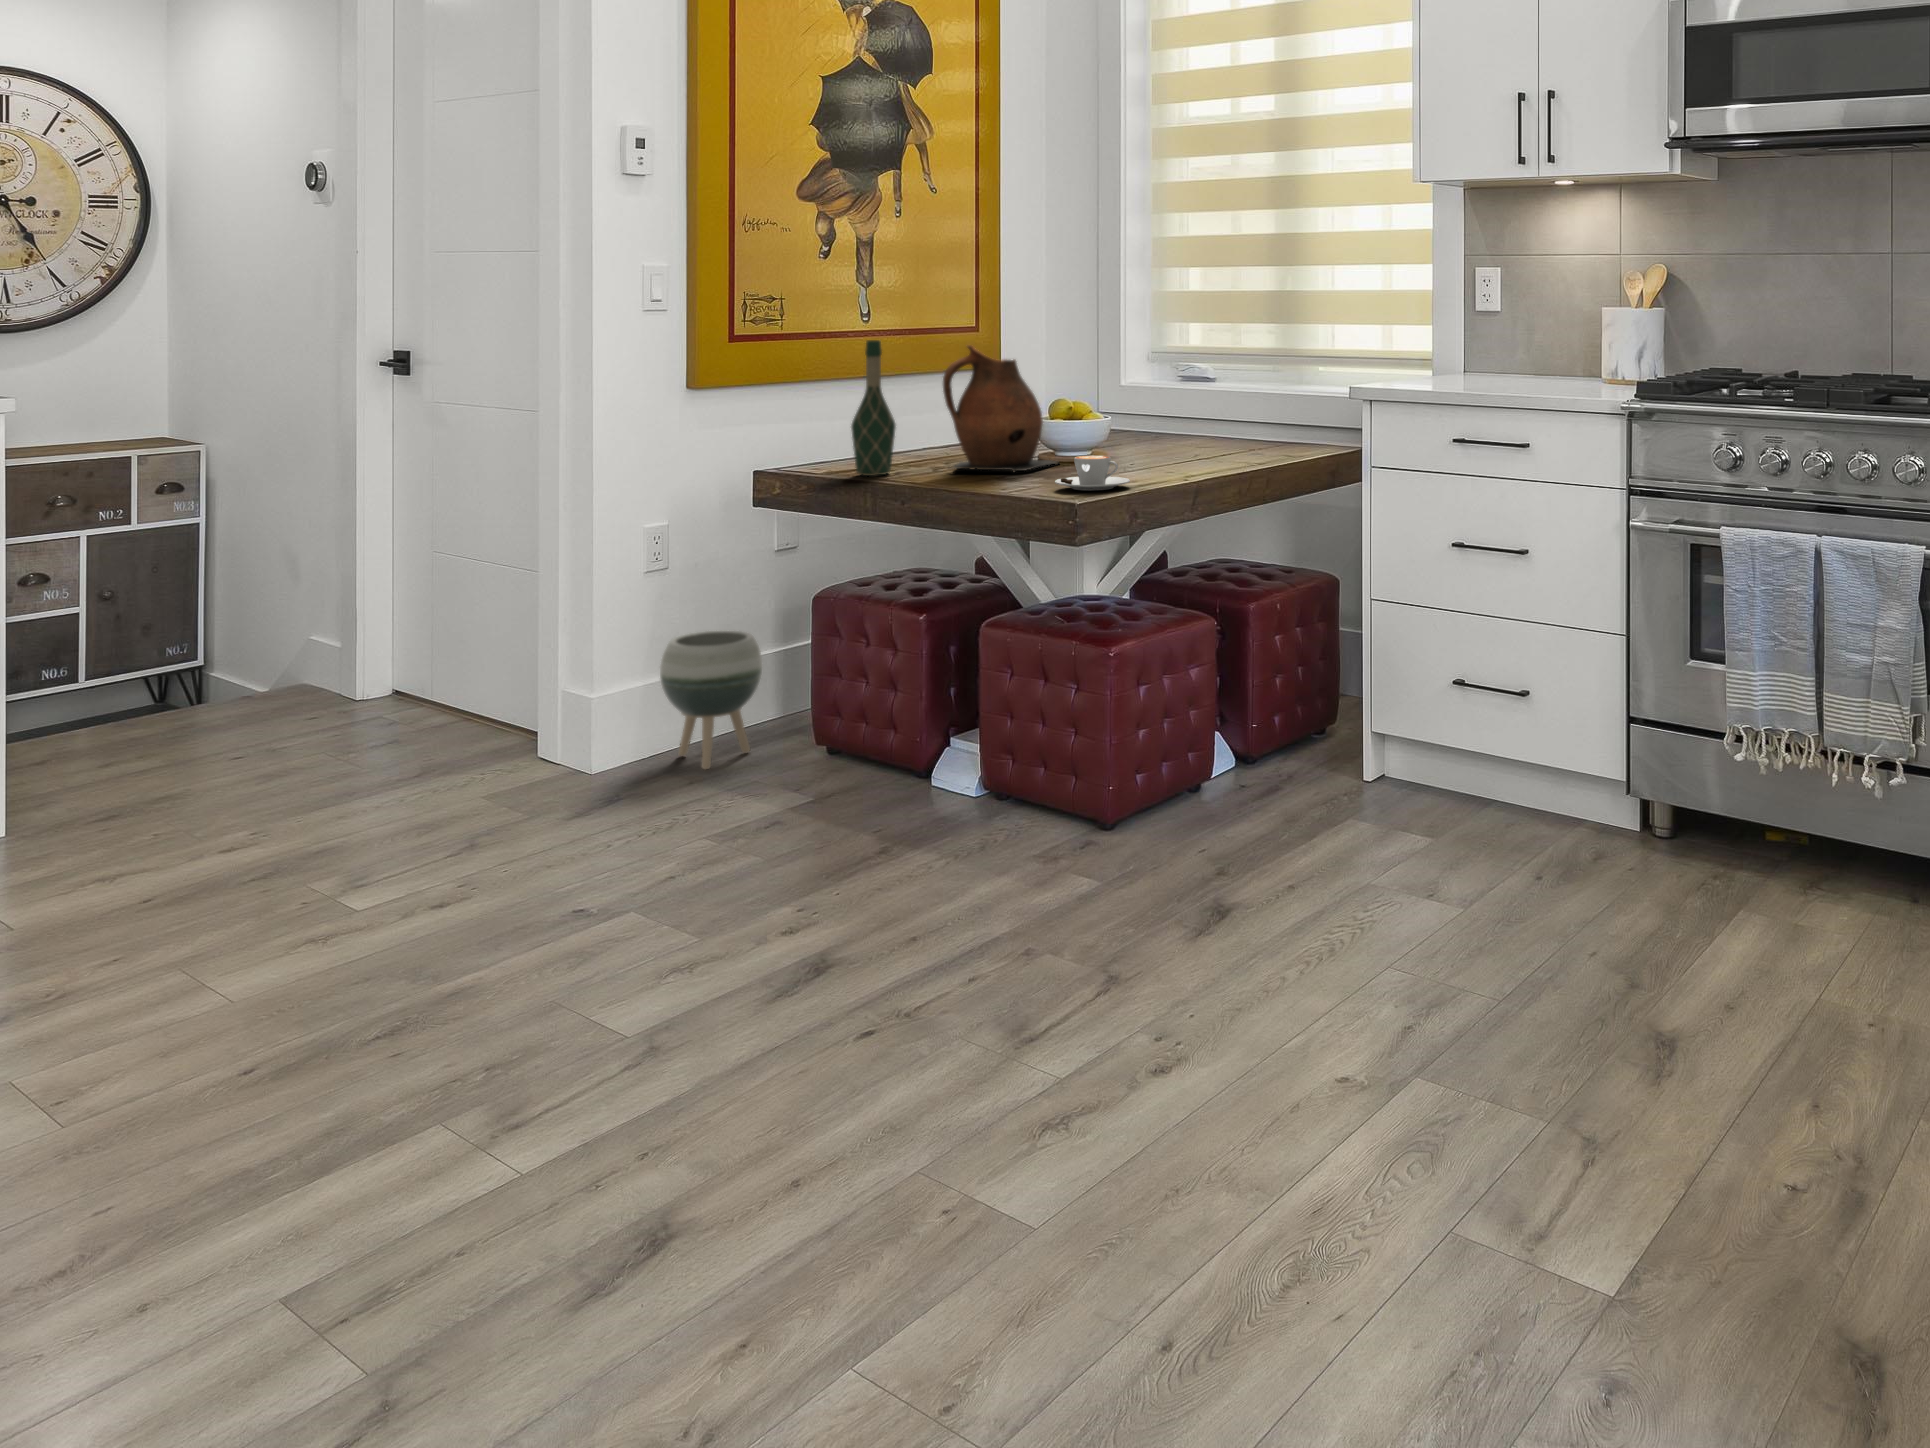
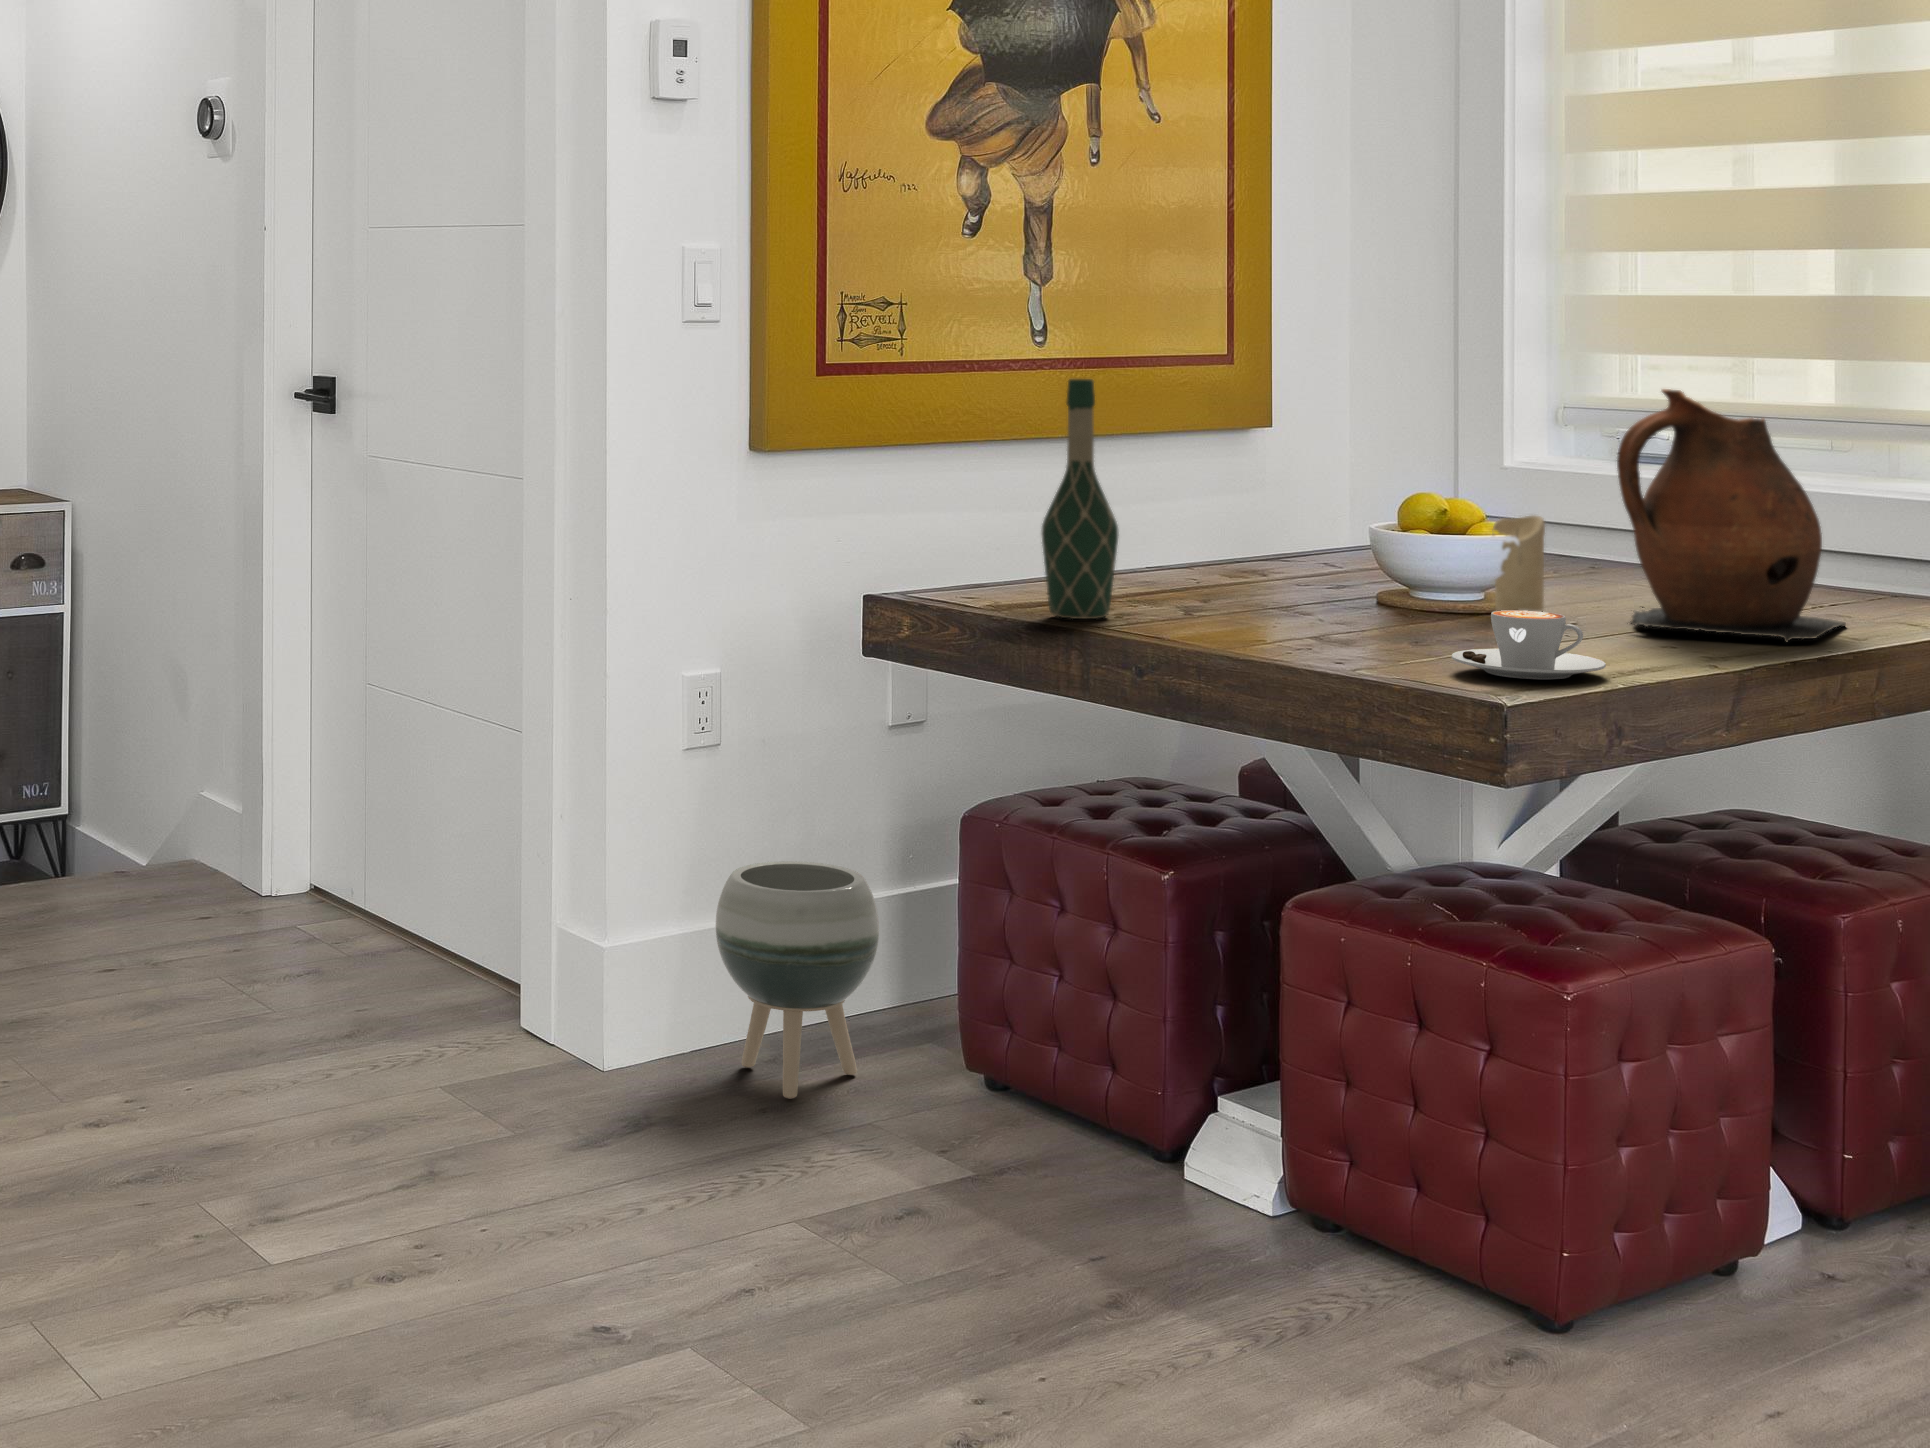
ceramic pitcher: present [943,345,1057,472] -> present [1617,389,1846,642]
candle: none [1097,408,1124,461] -> present [1492,515,1545,611]

